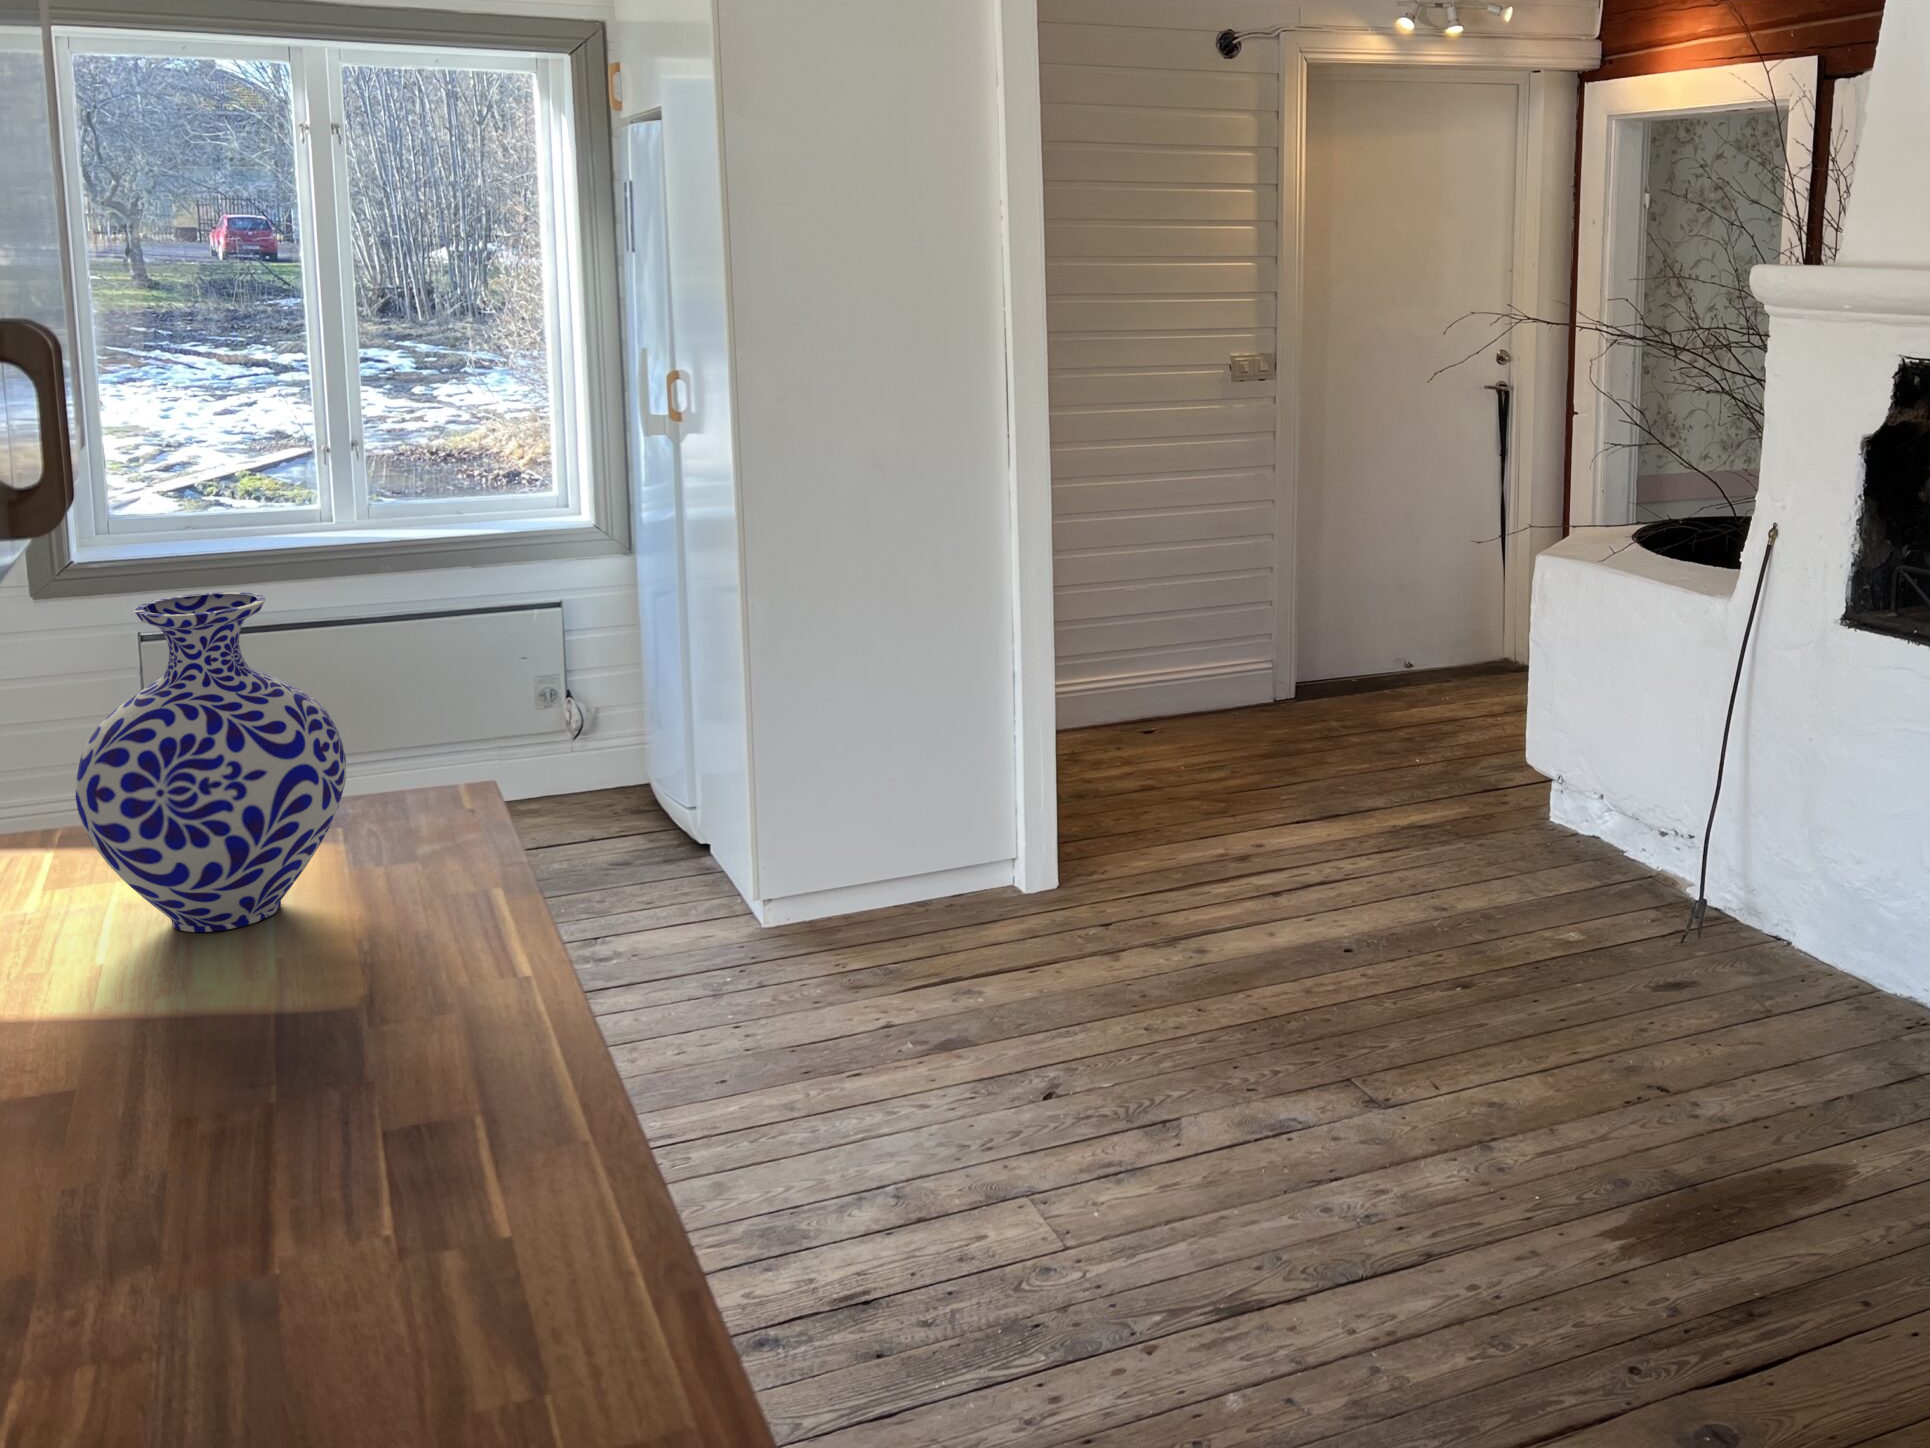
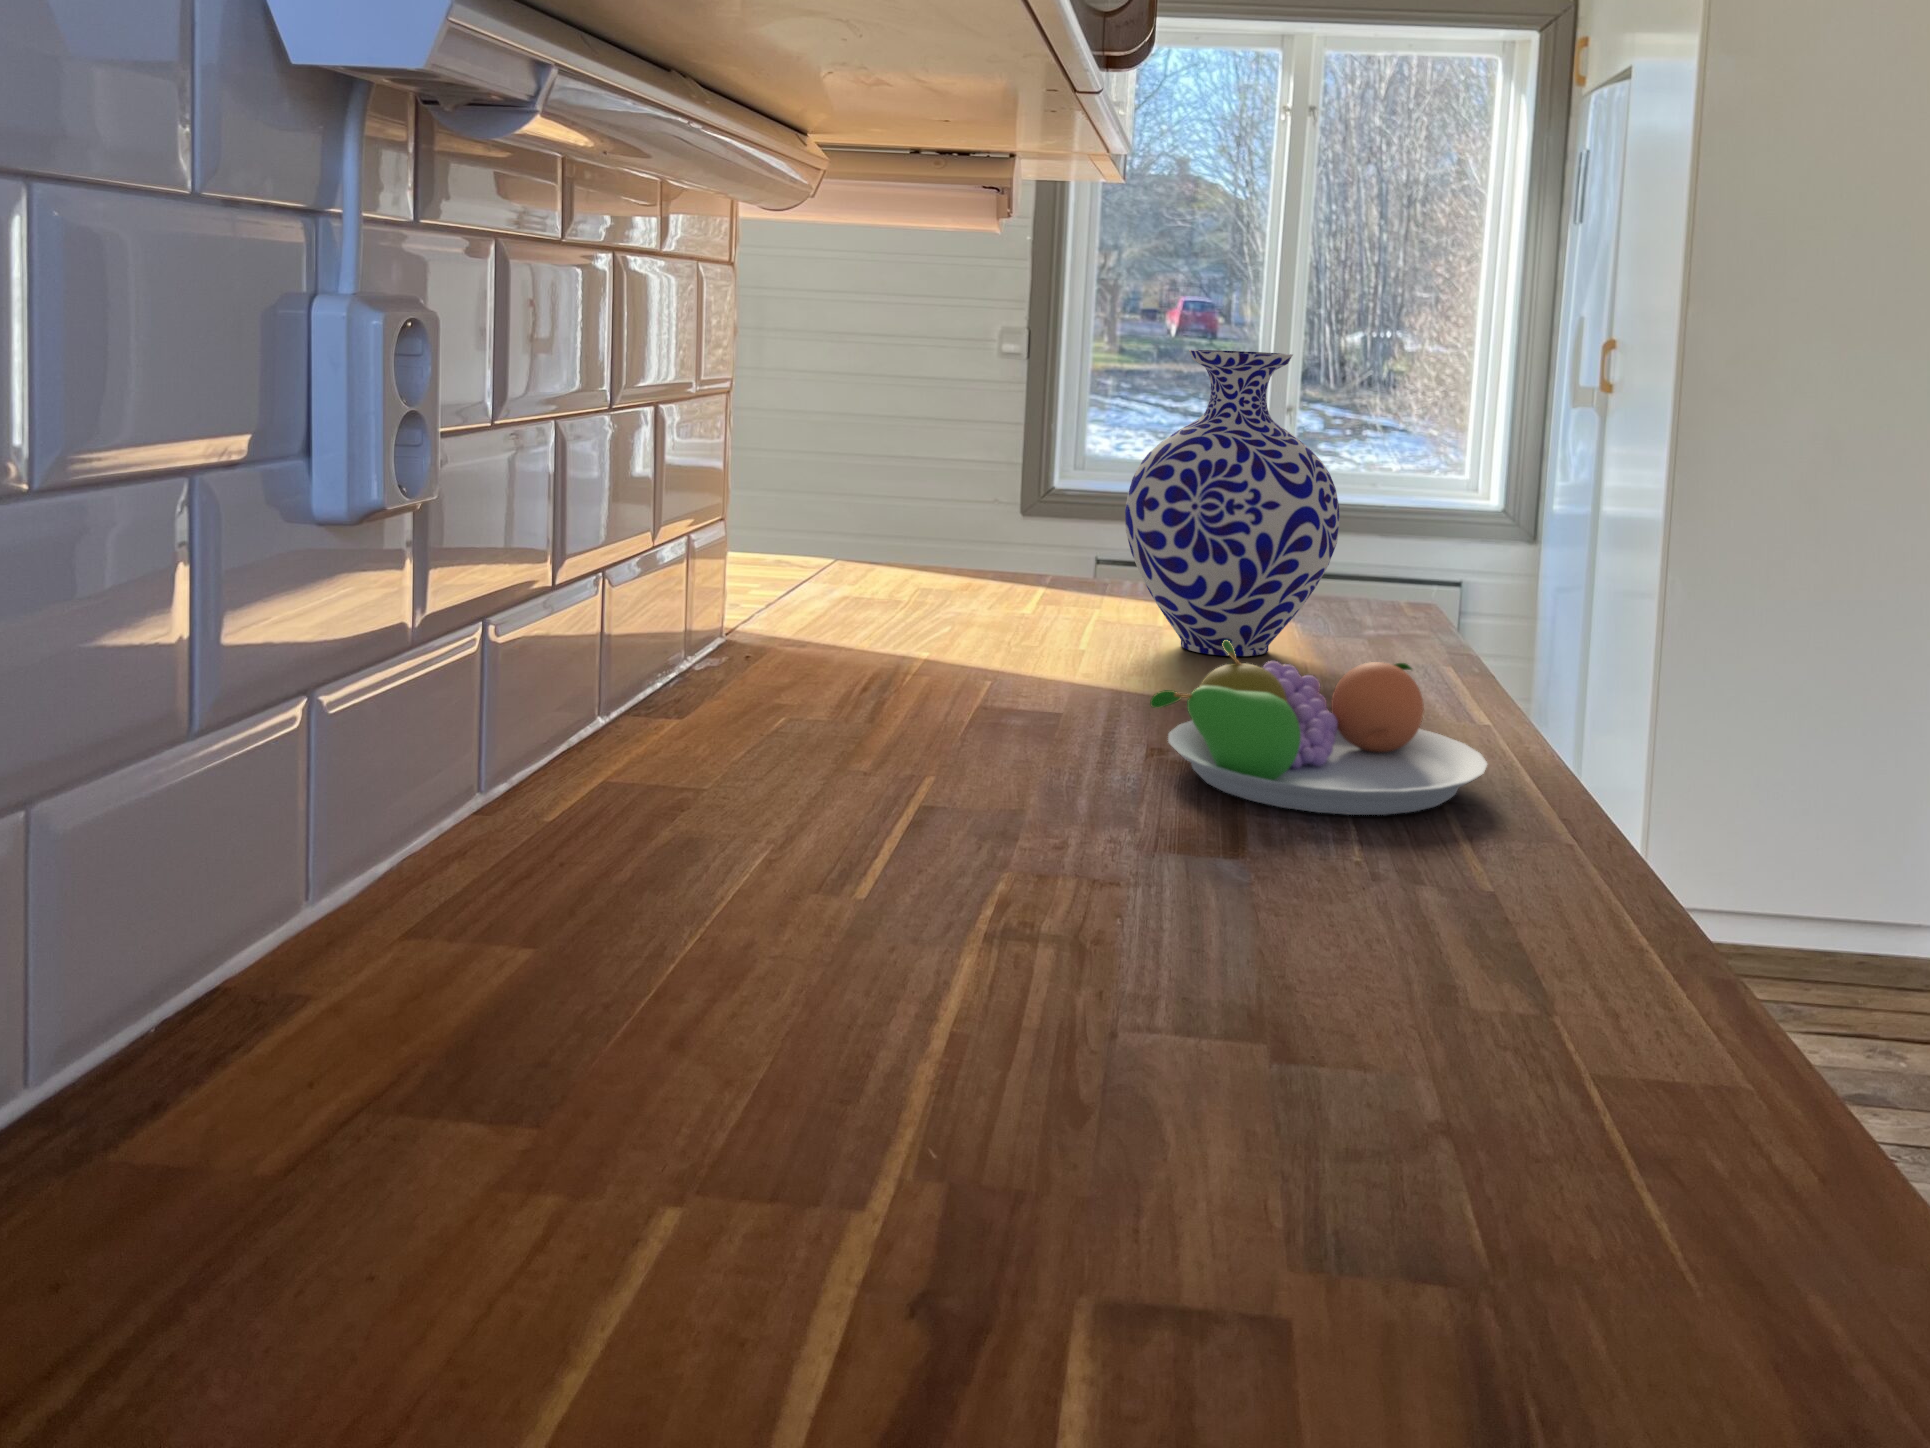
fruit bowl: none [86,976,493,1204] -> present [1150,640,1487,815]

